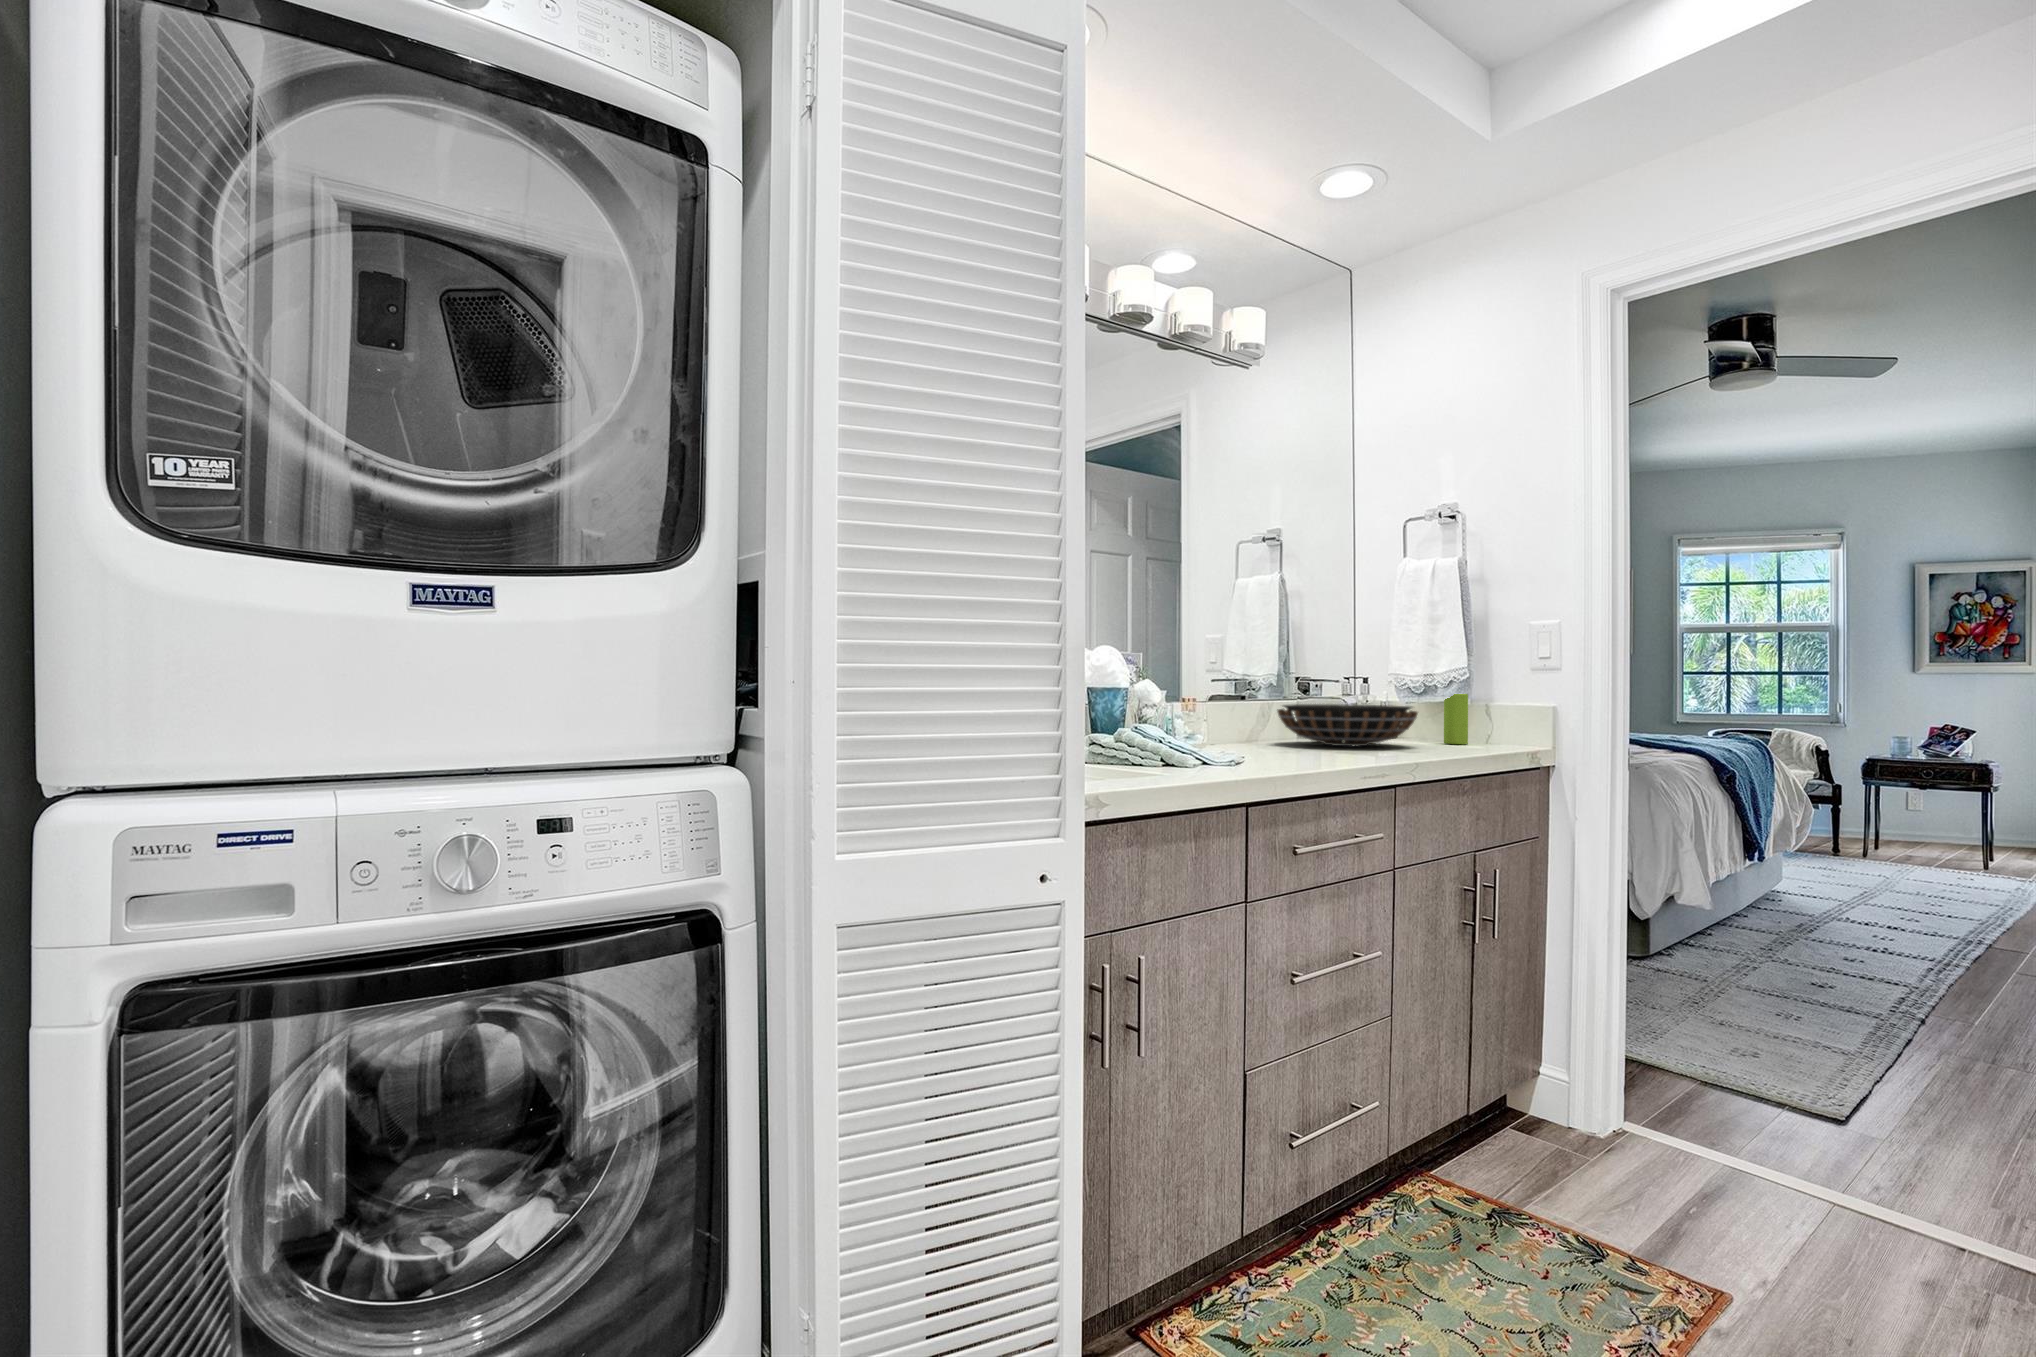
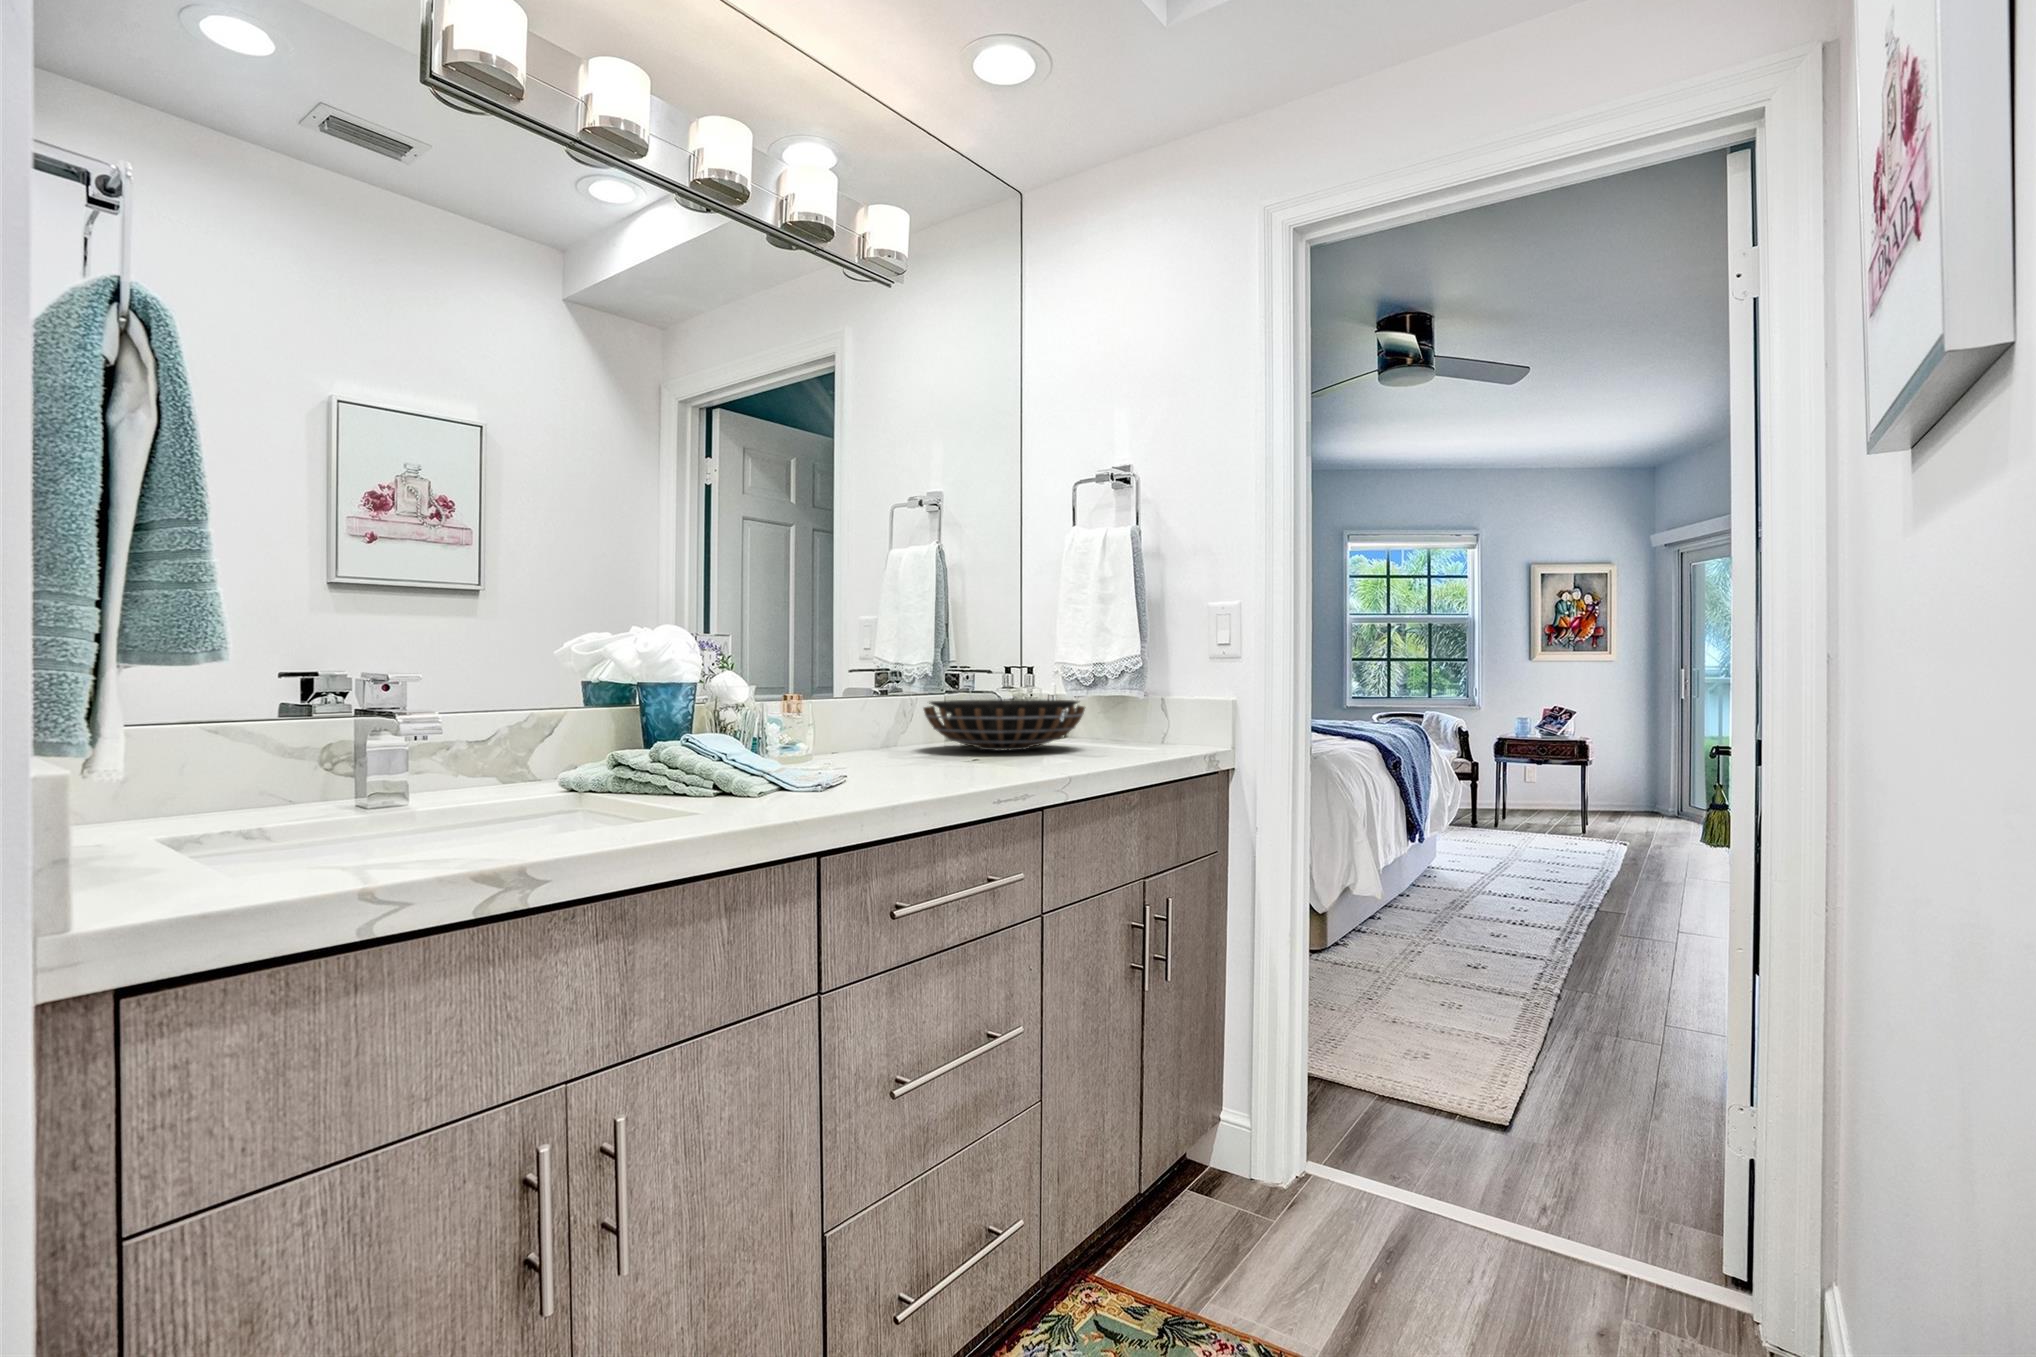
soap dispenser: present [1444,694,1468,744] -> none [1117,655,1143,743]

